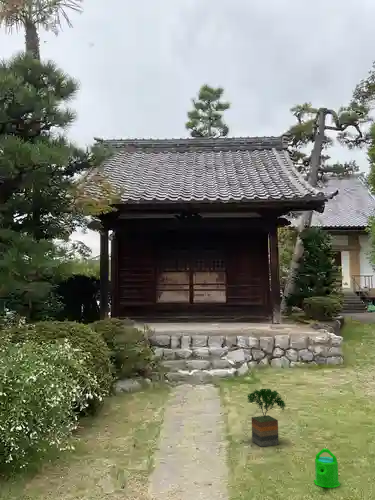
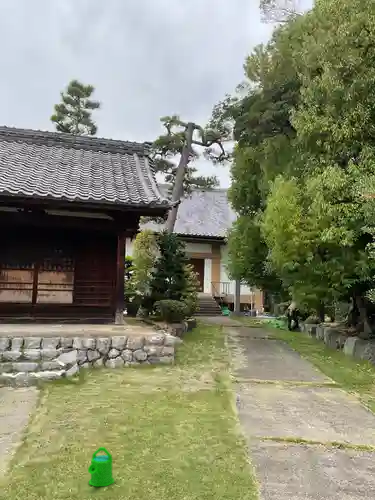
potted tree: present [247,389,286,447] -> none [42,388,83,449]

